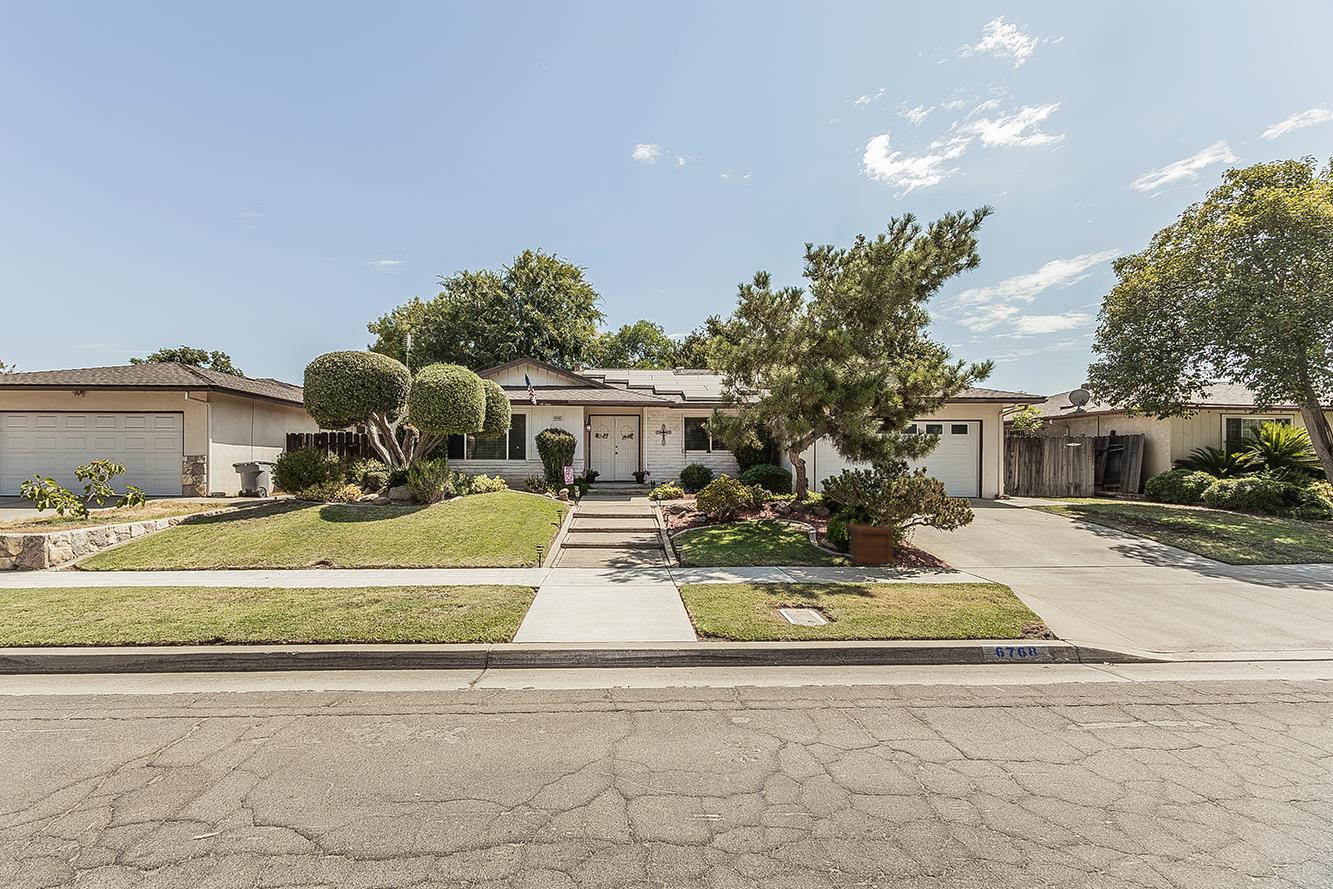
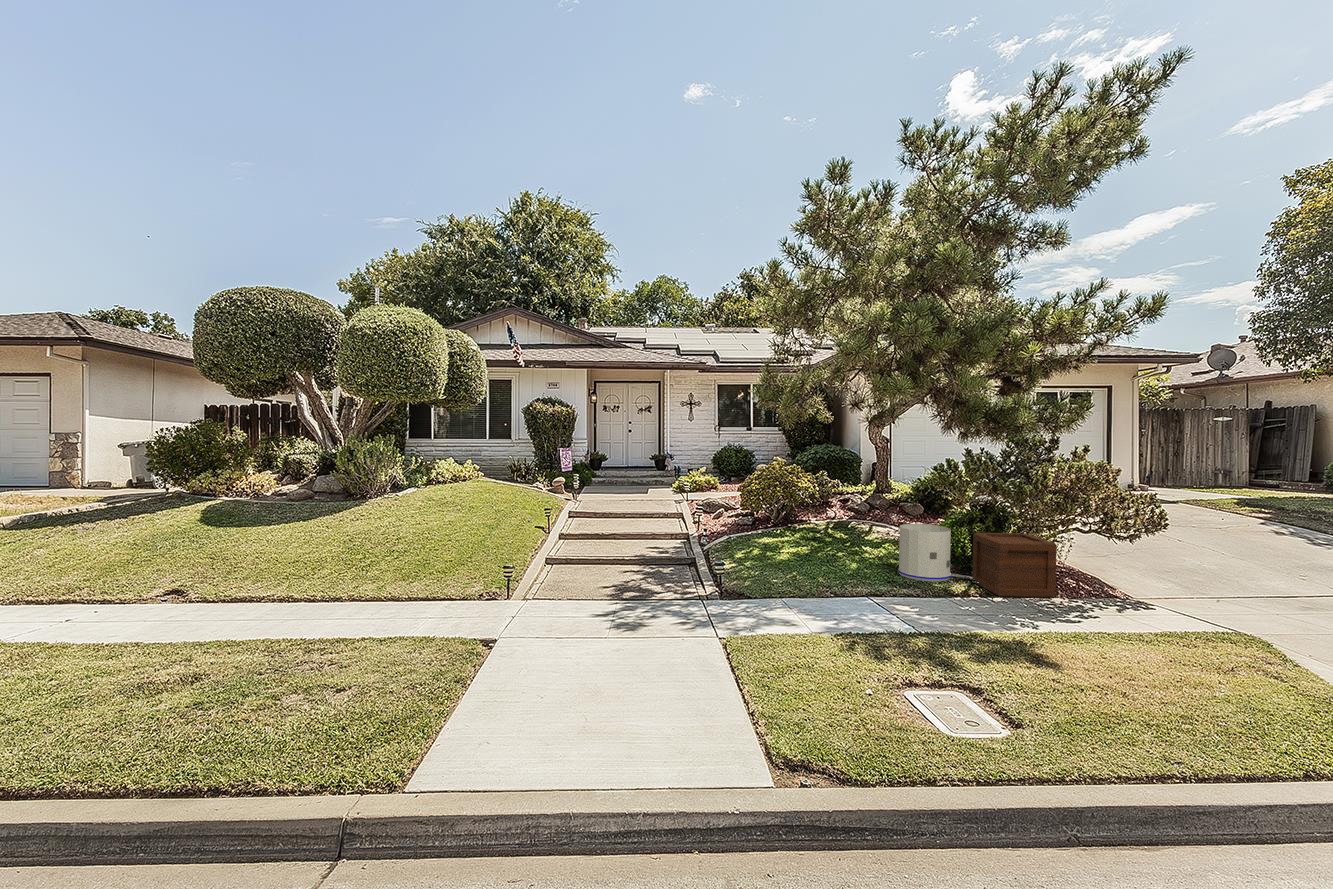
trash can: none [800,519,834,556] -> present [898,524,951,581]

